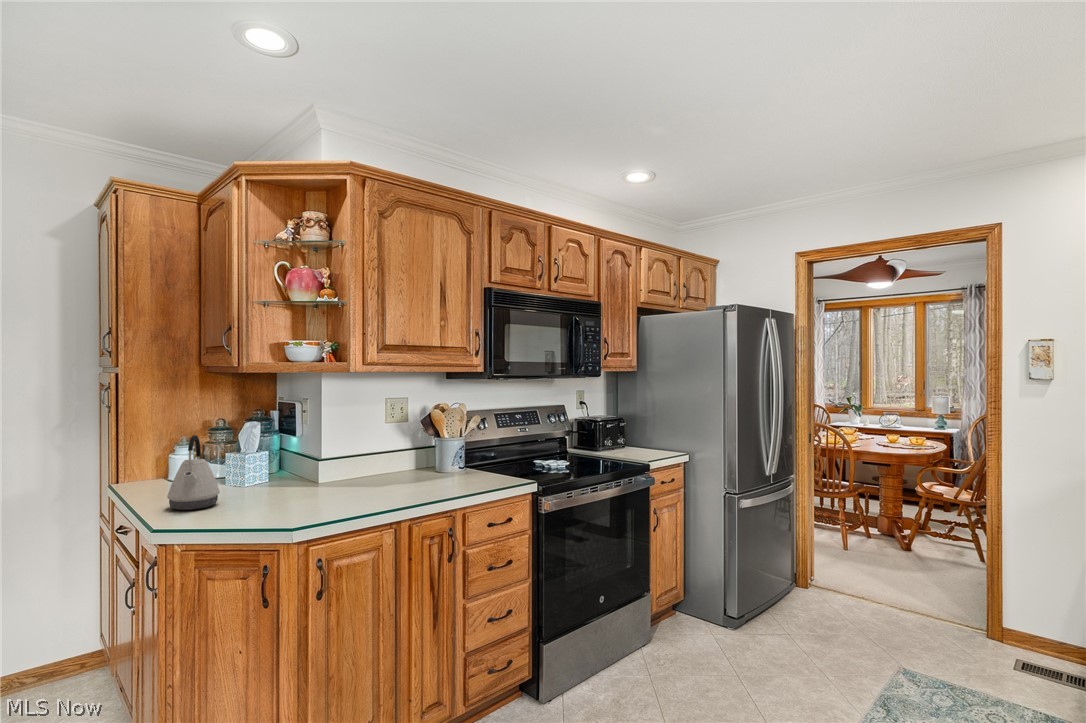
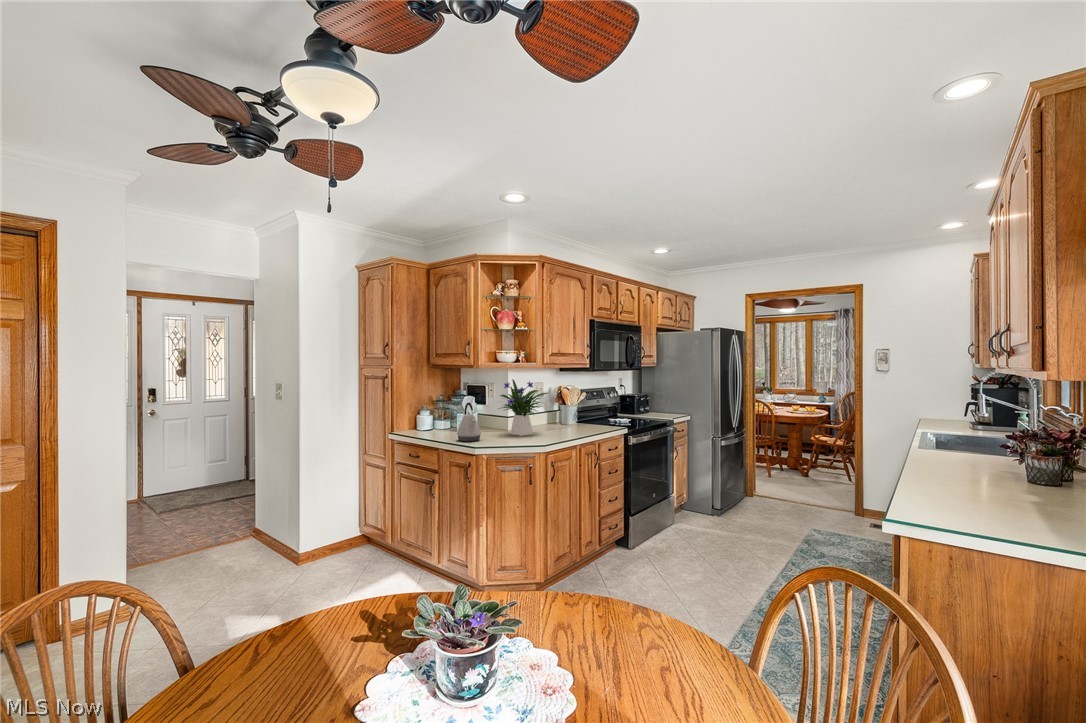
flower arrangement: none [266,391,368,497] -> present [500,379,548,436]

